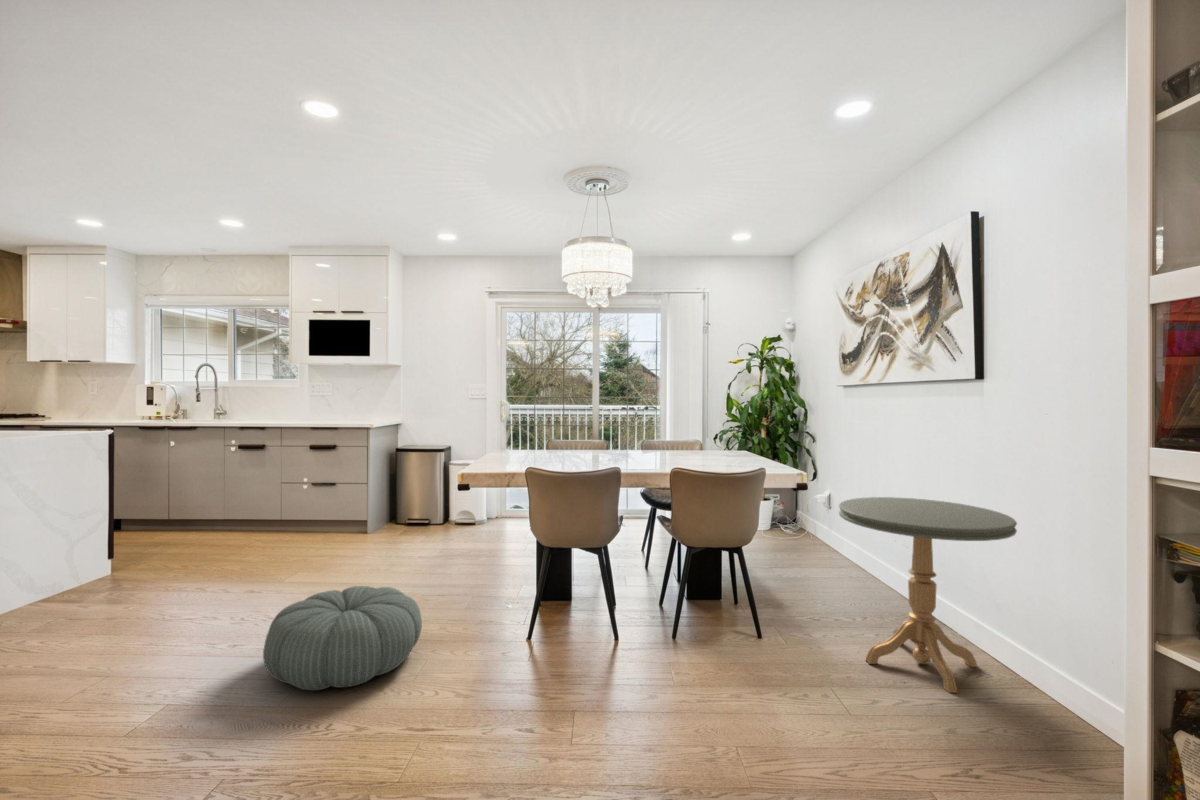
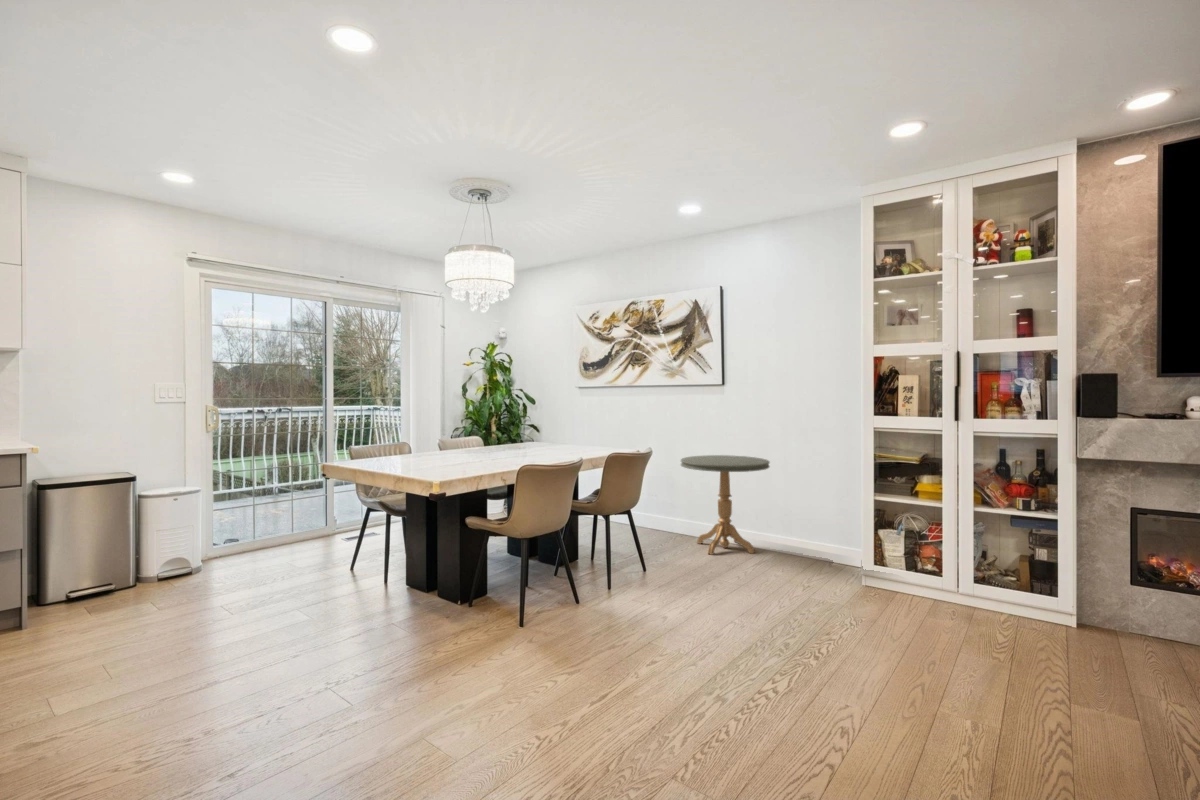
pouf: present [263,586,422,690] -> none [387,603,545,715]

